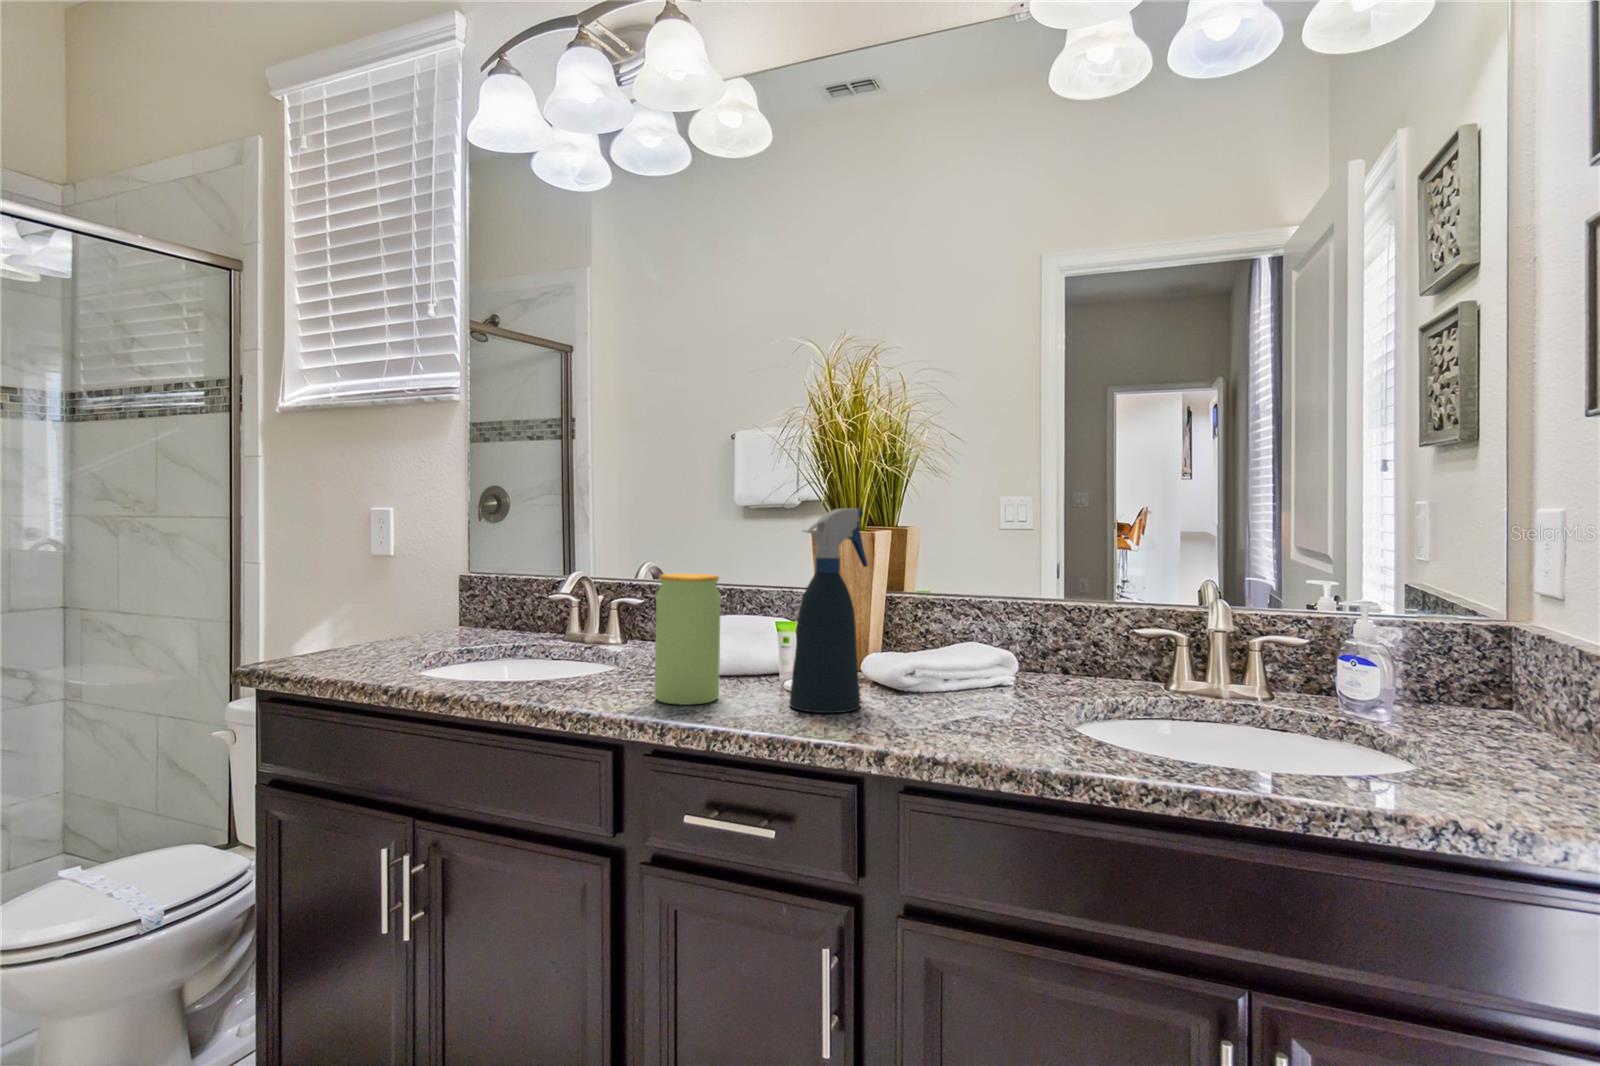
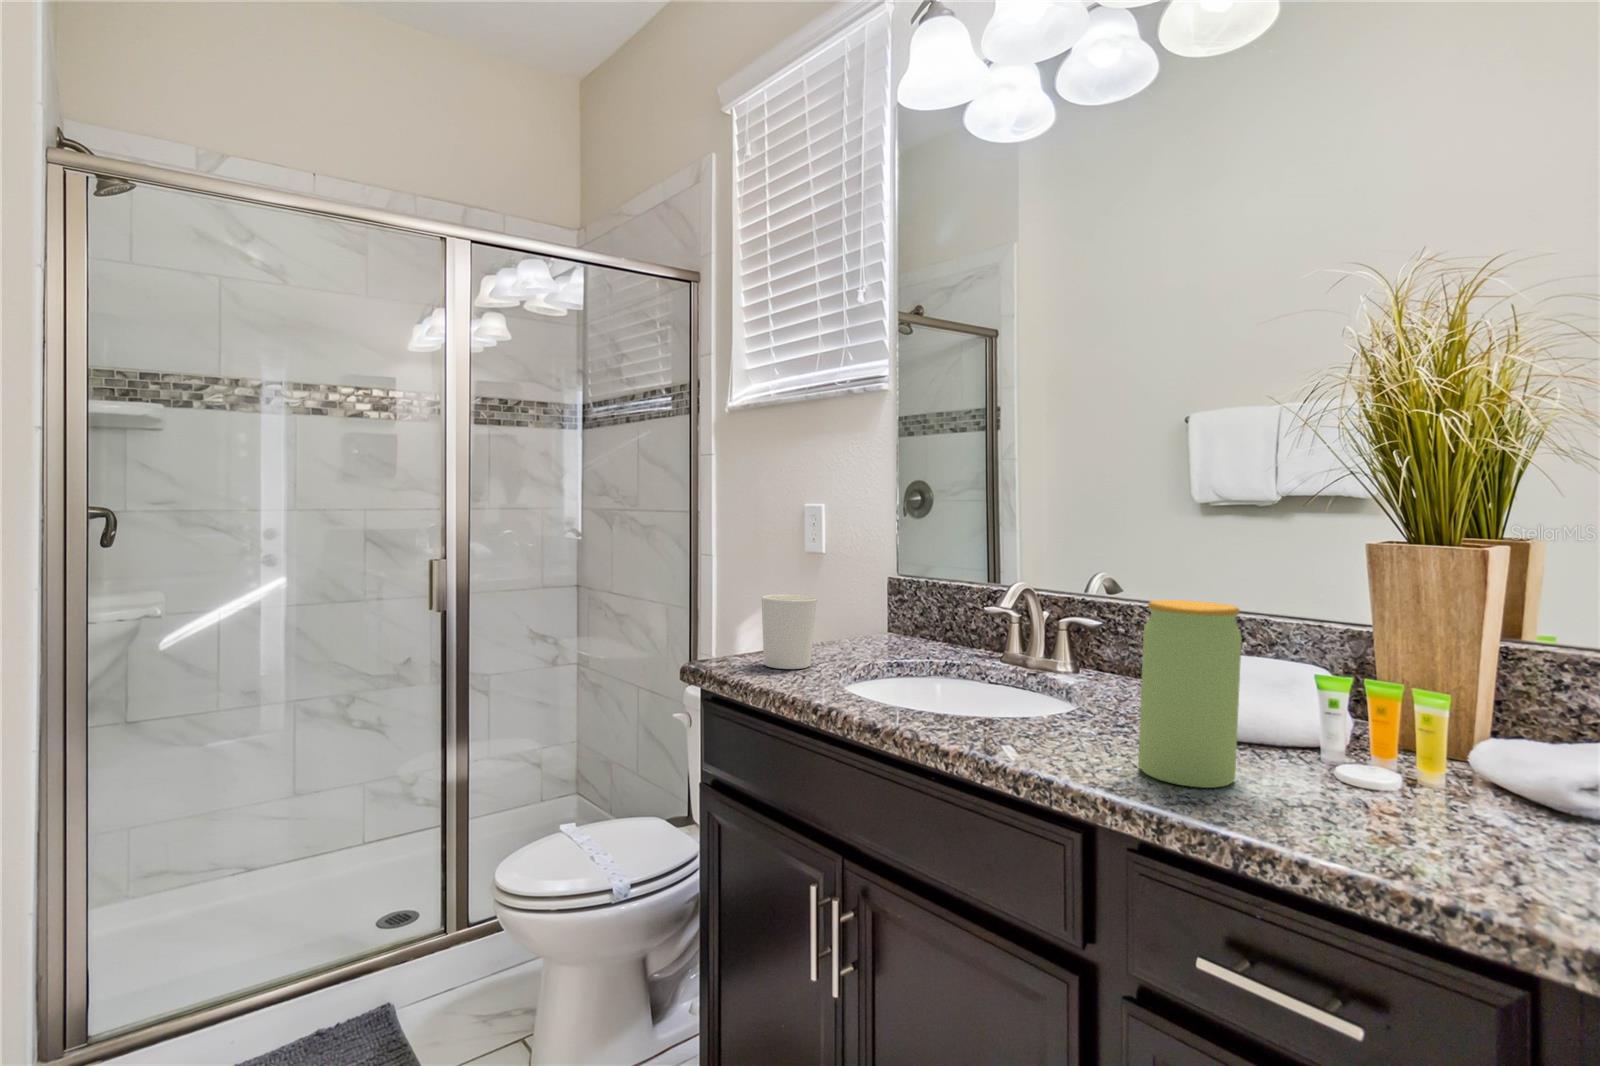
spray bottle: present [789,508,868,713] -> none [1361,513,1509,844]
candle holder: none [326,592,386,662] -> present [761,594,817,669]

